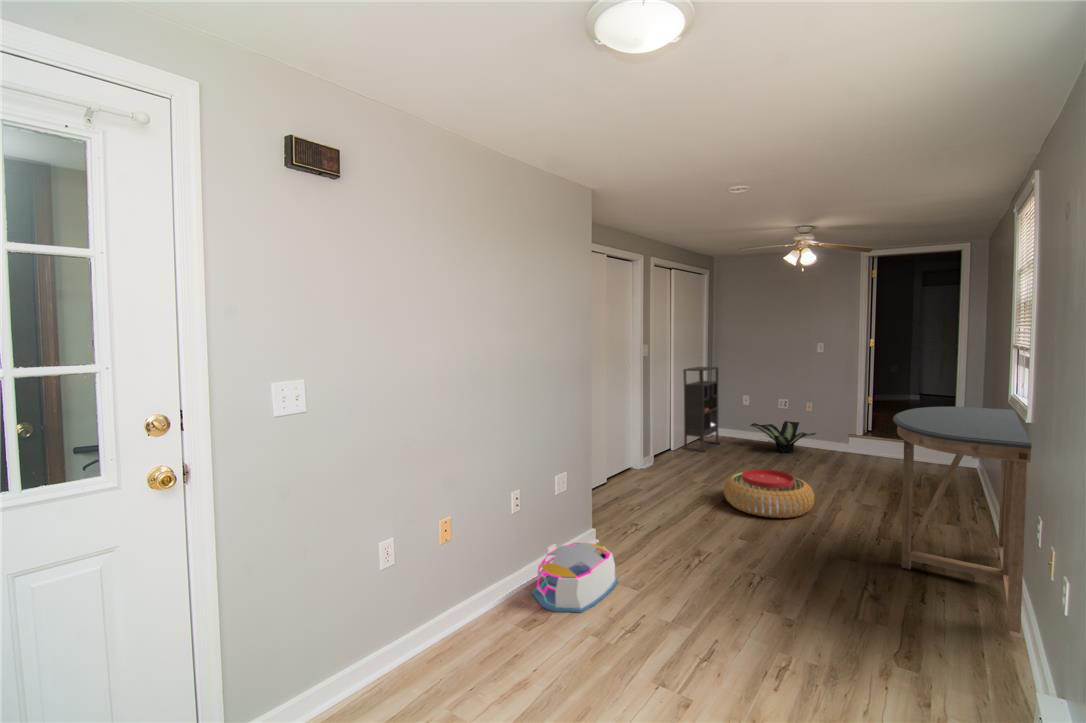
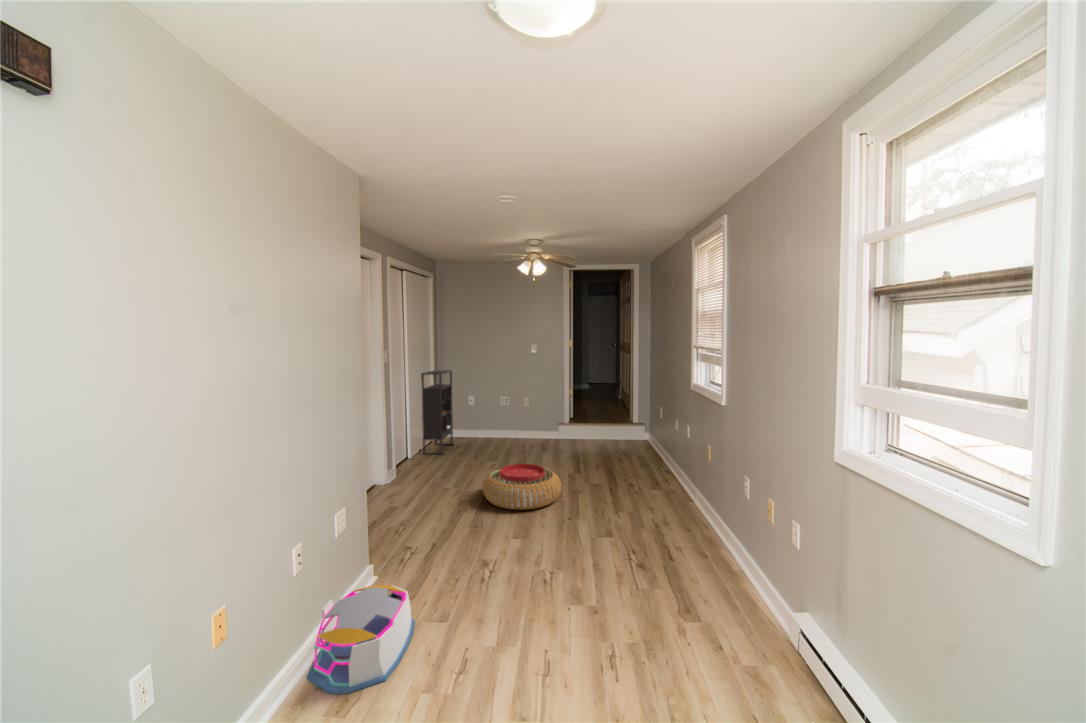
console table: present [893,407,1032,633] -> none [635,394,742,564]
potted plant: present [750,421,816,453] -> none [482,418,538,447]

